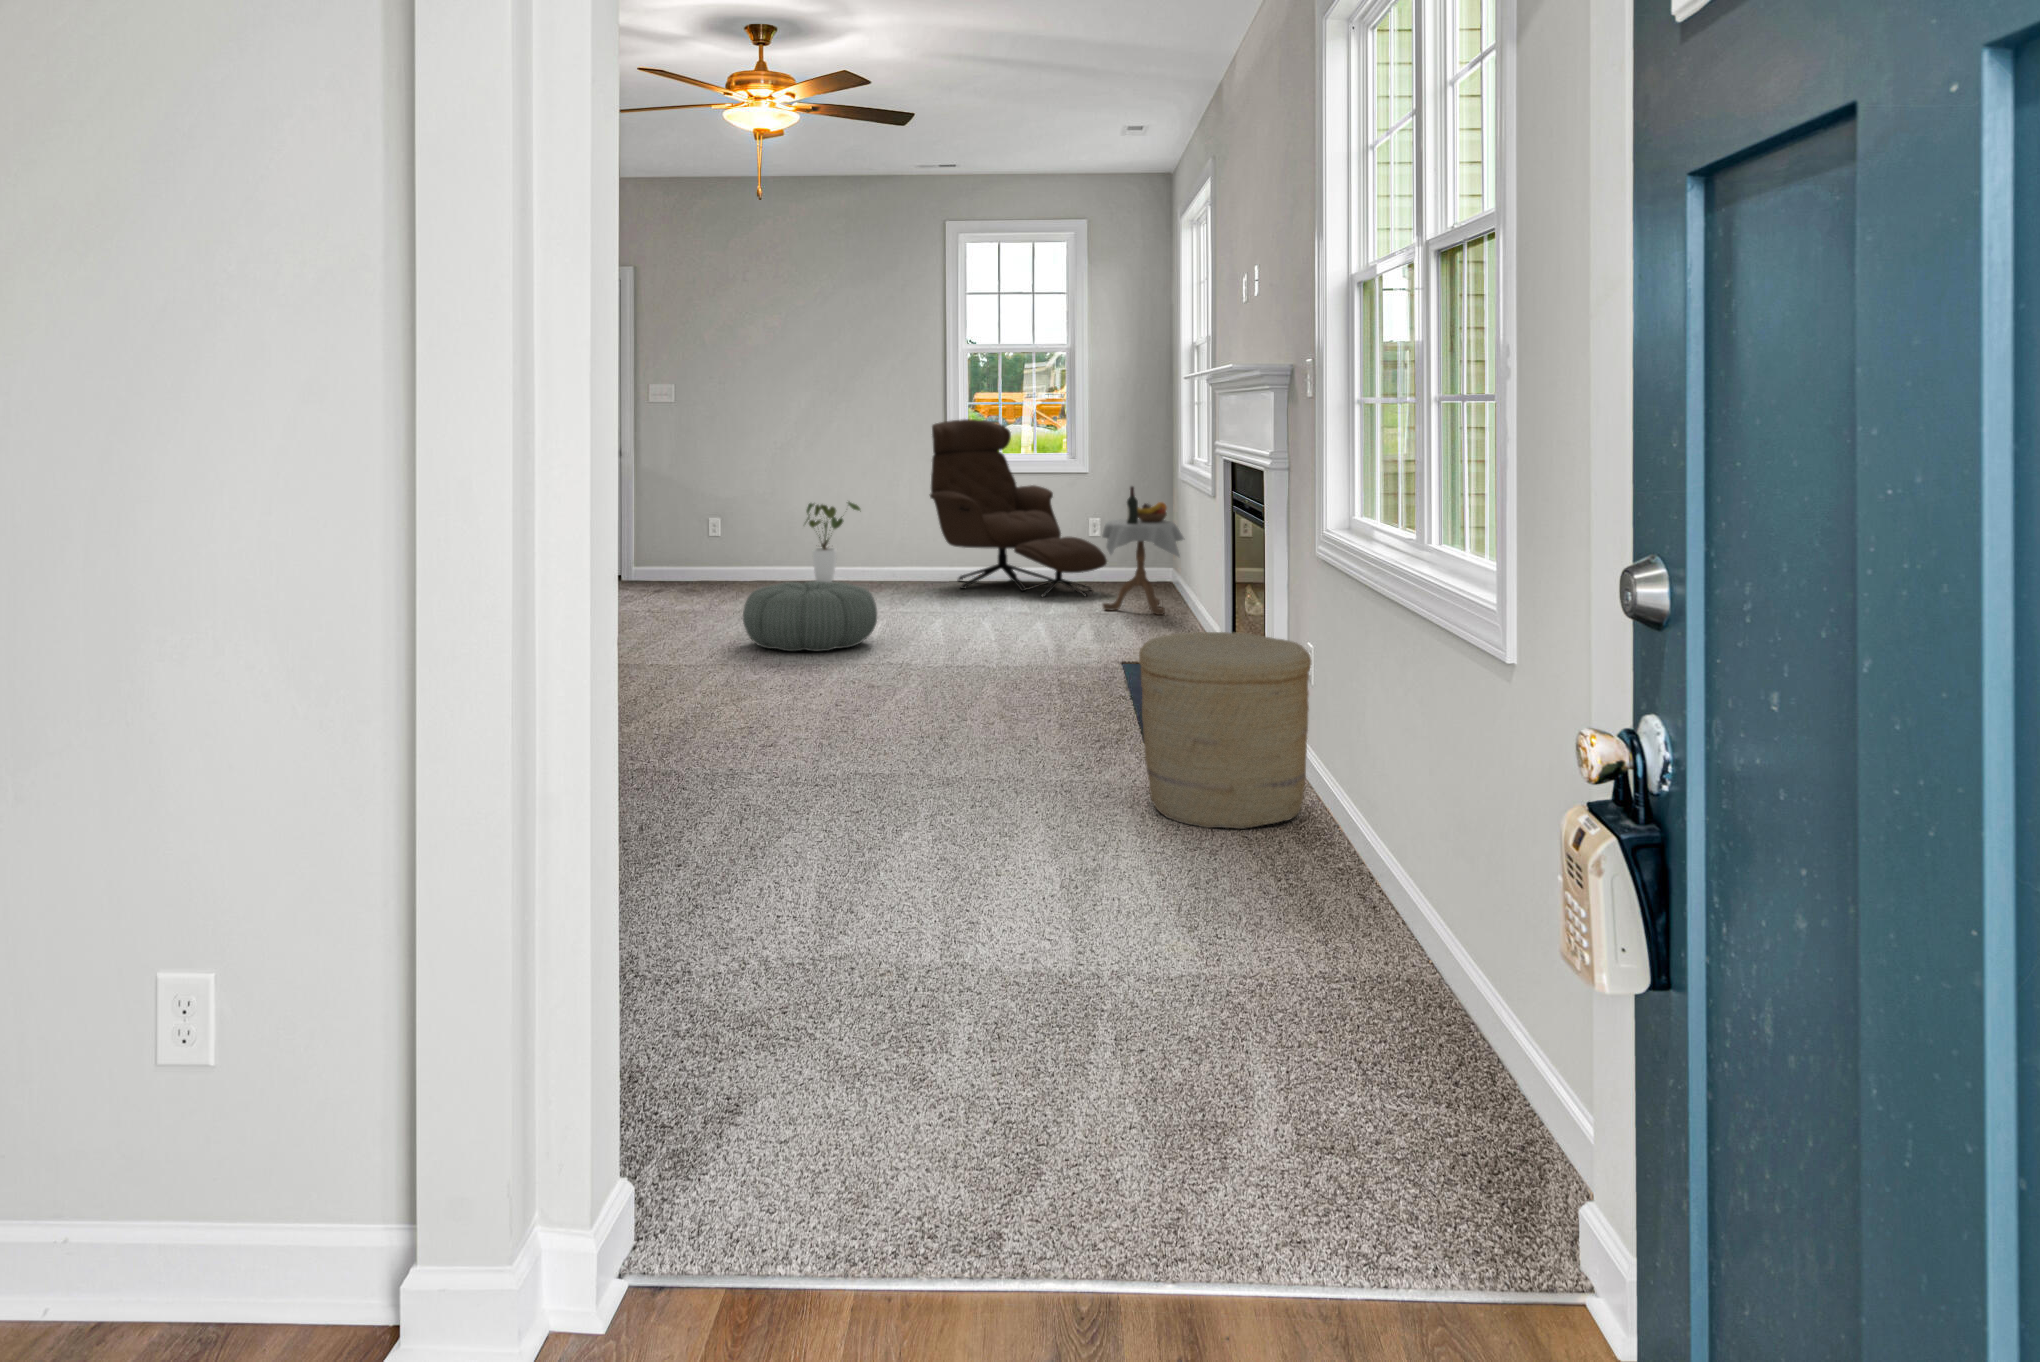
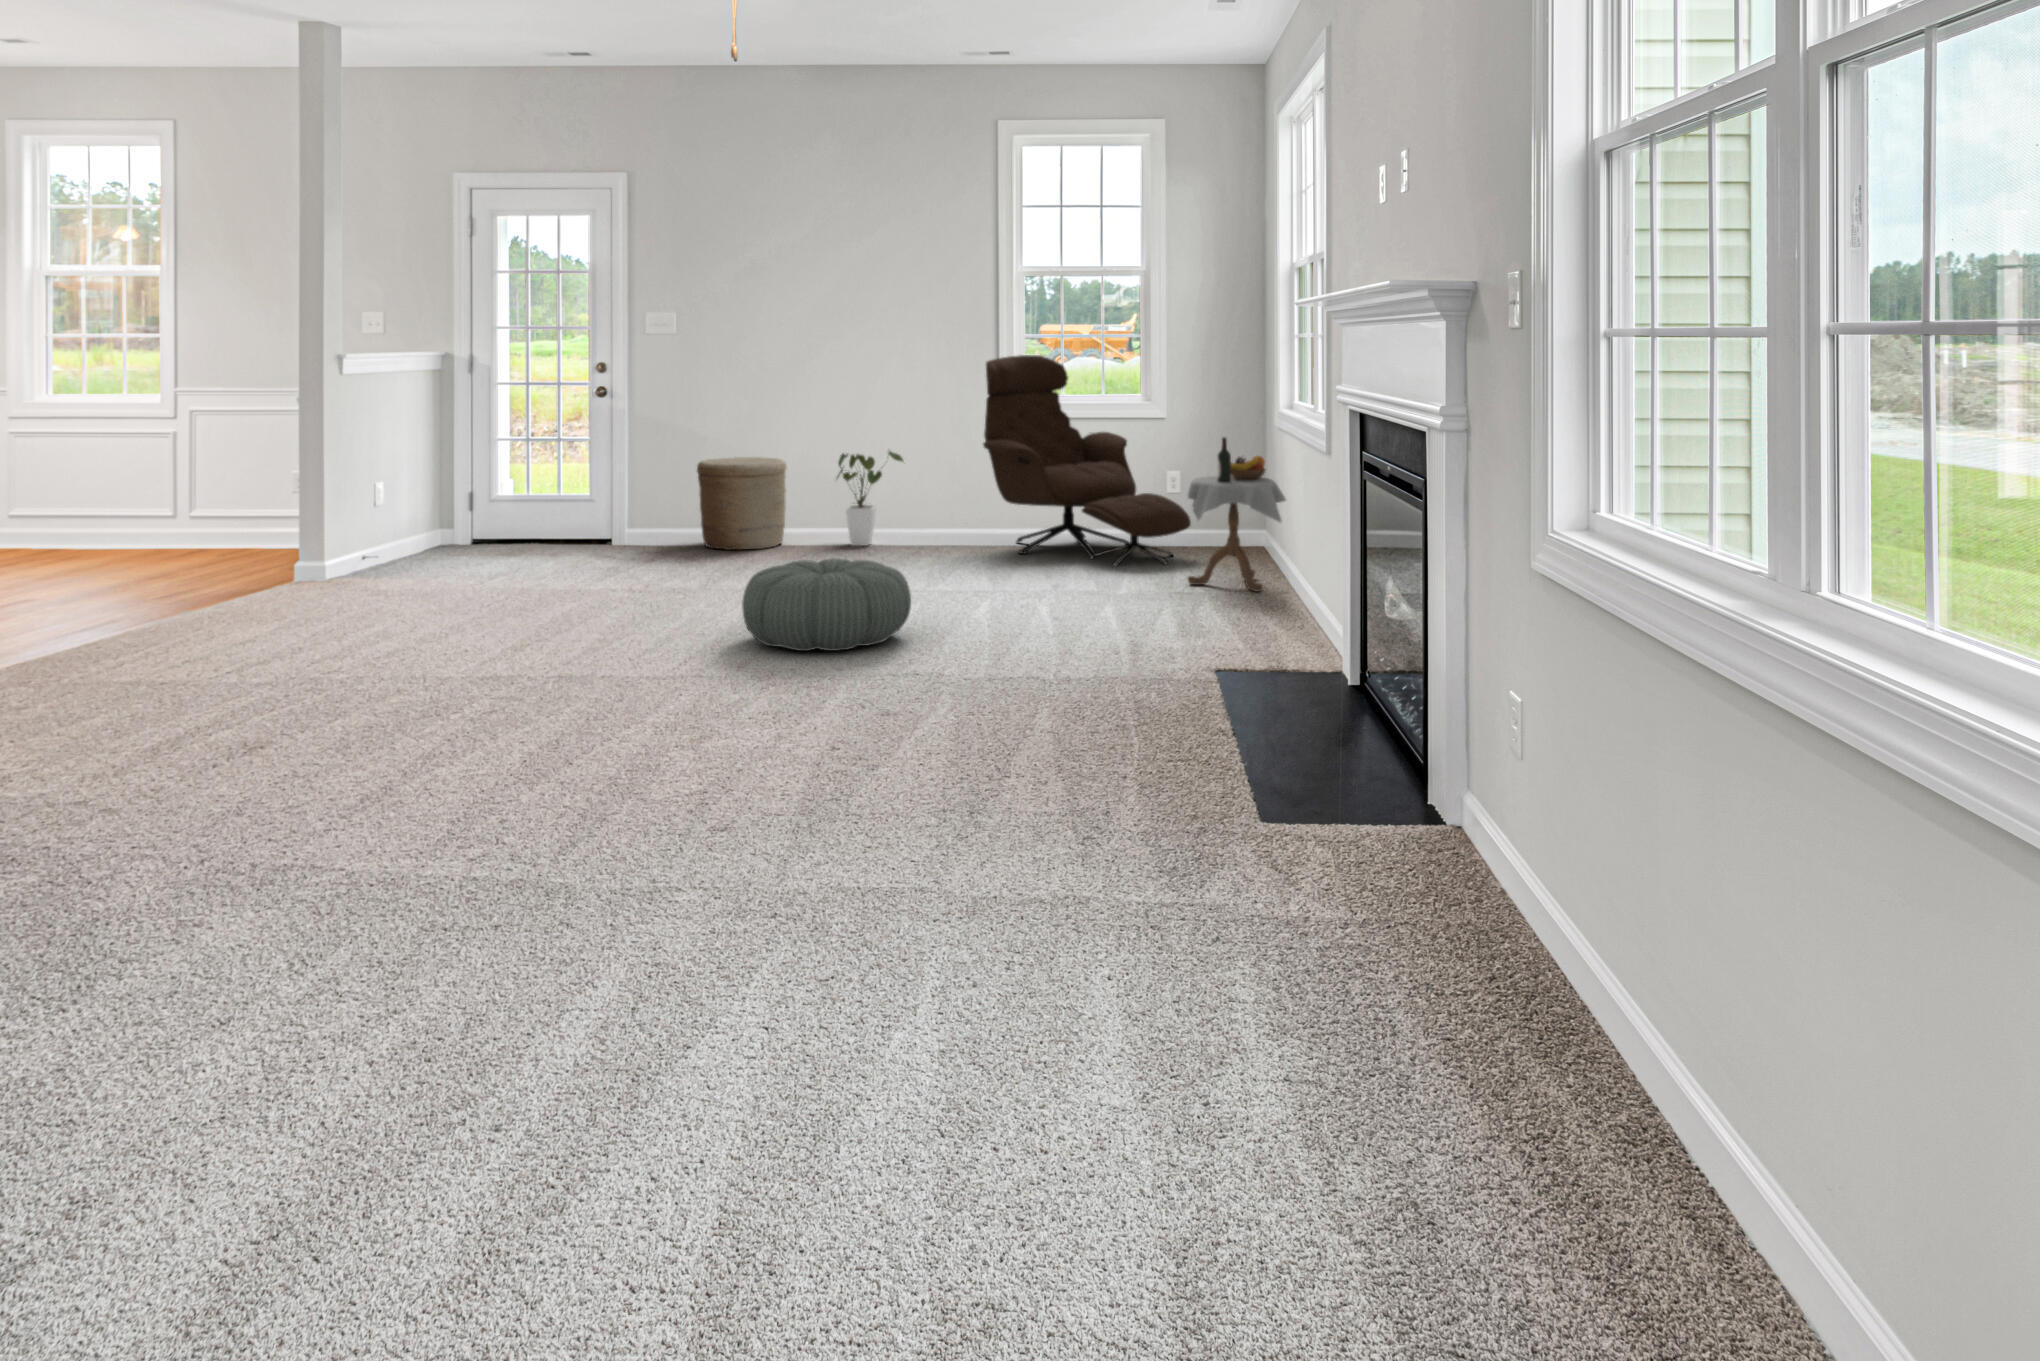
woven basket: present [1139,632,1311,829] -> present [697,457,787,550]

